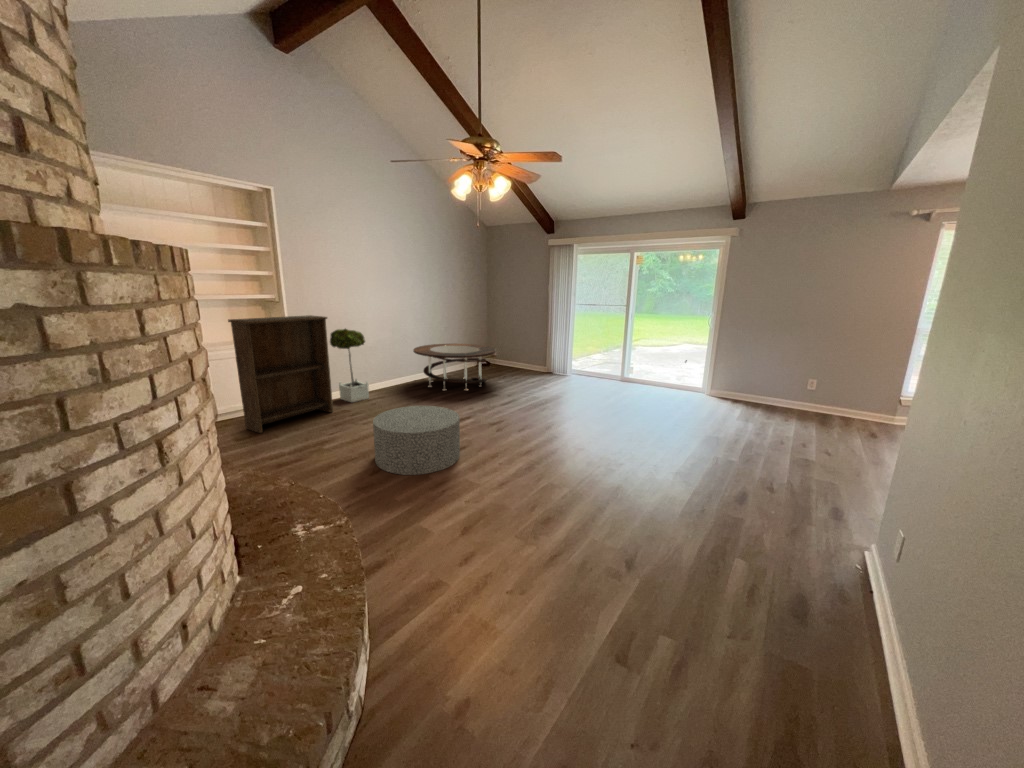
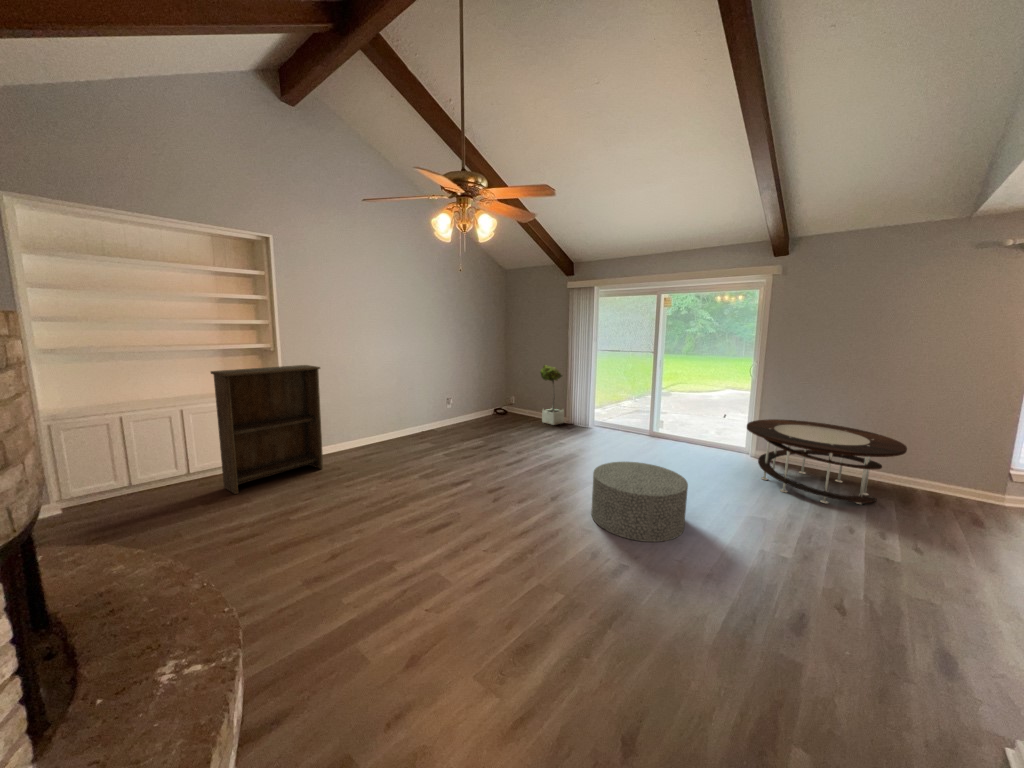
potted tree: present [330,329,369,402] -> present [540,365,564,425]
coffee table: present [413,344,496,390] -> present [747,419,907,505]
ottoman: present [373,406,460,475] -> present [591,462,688,542]

